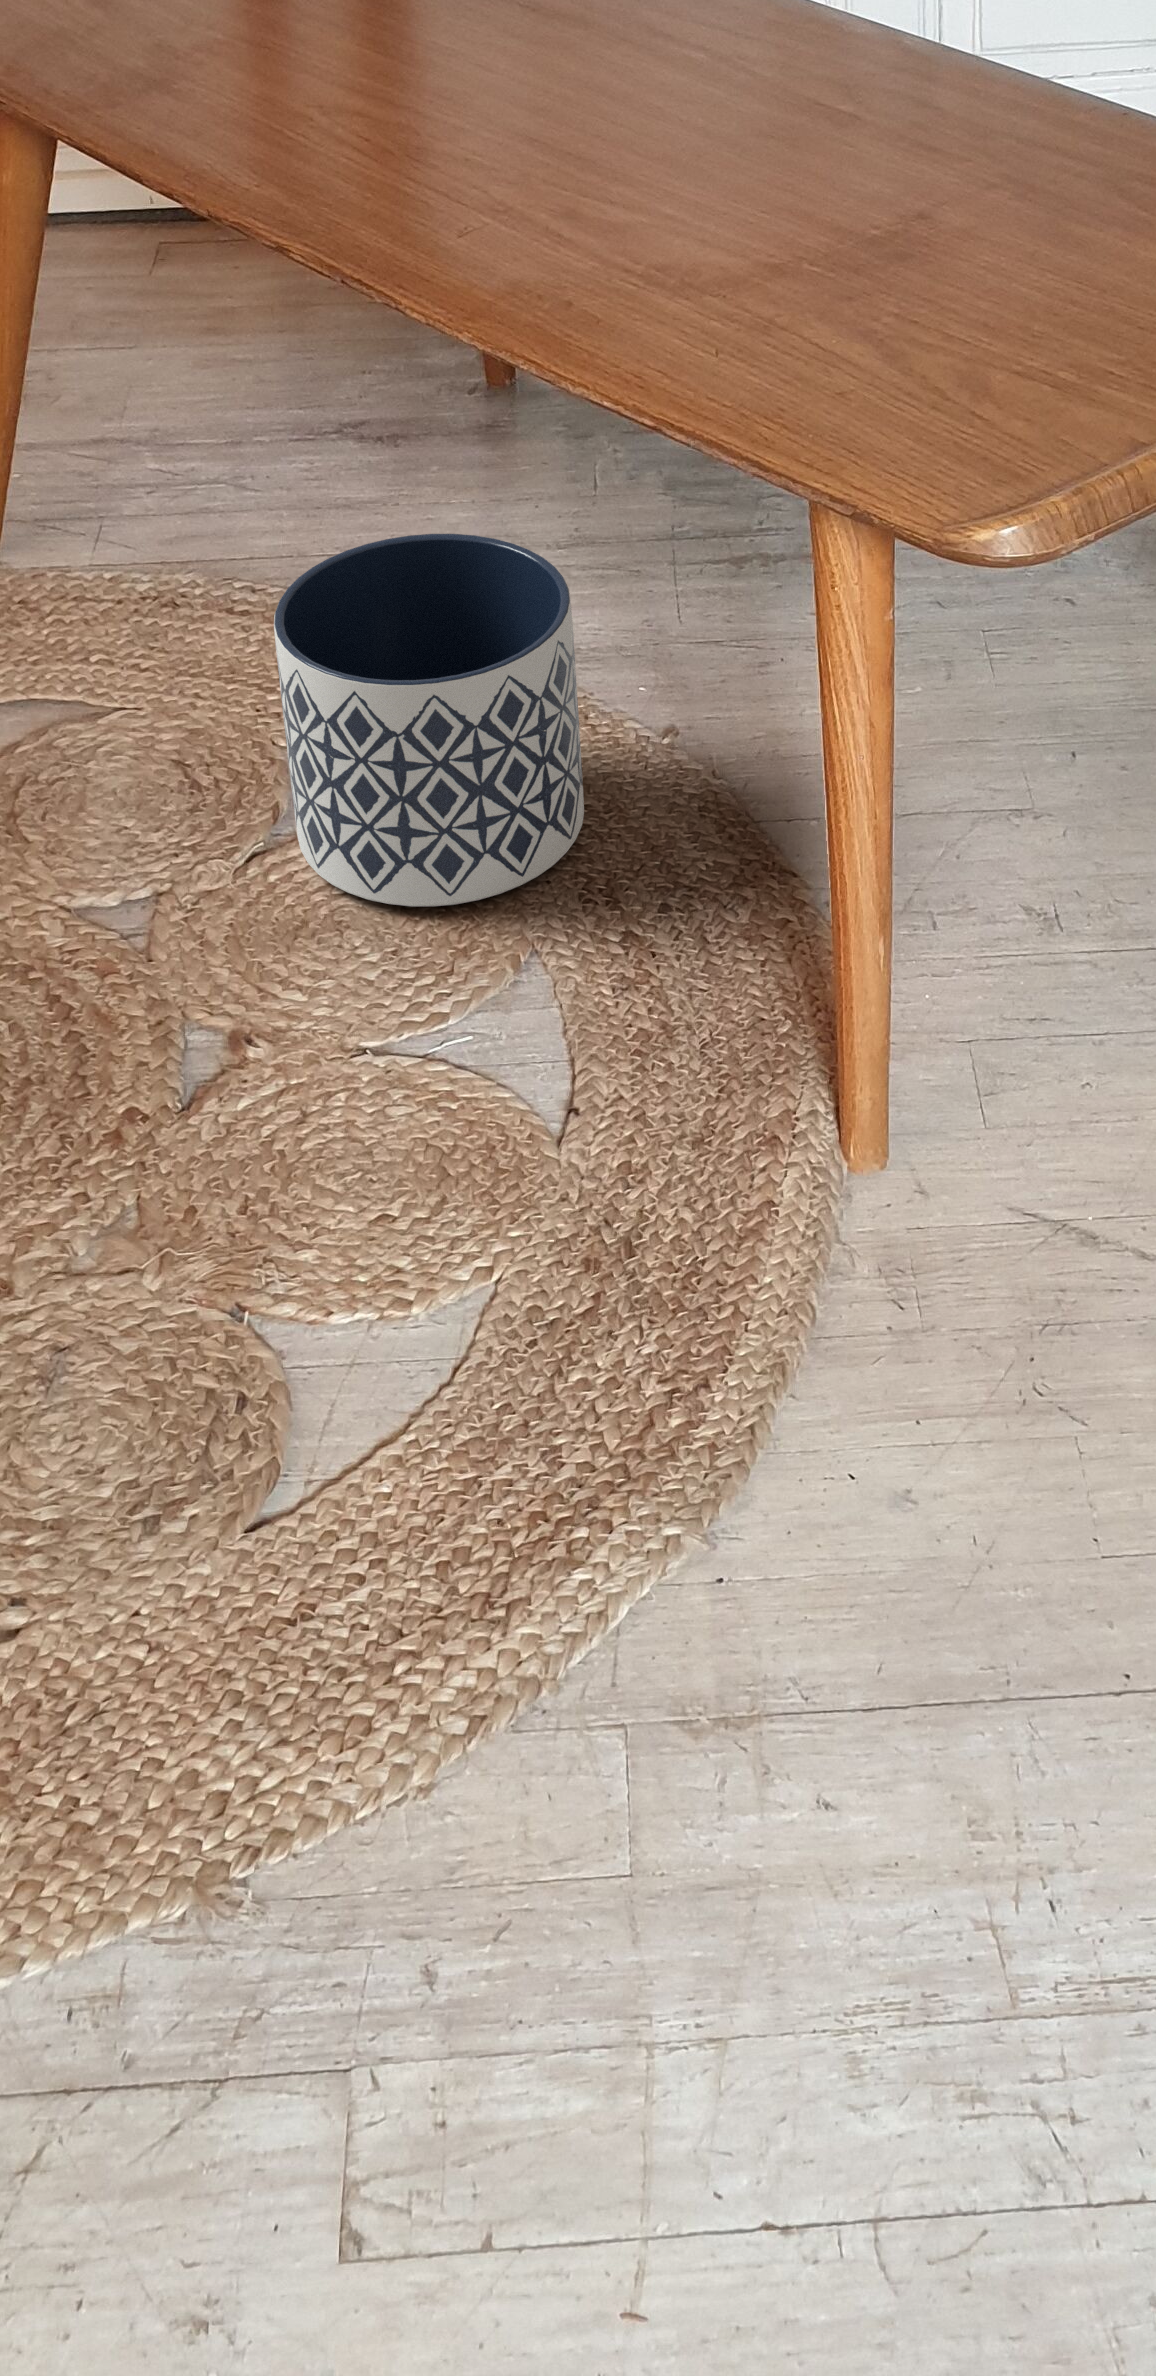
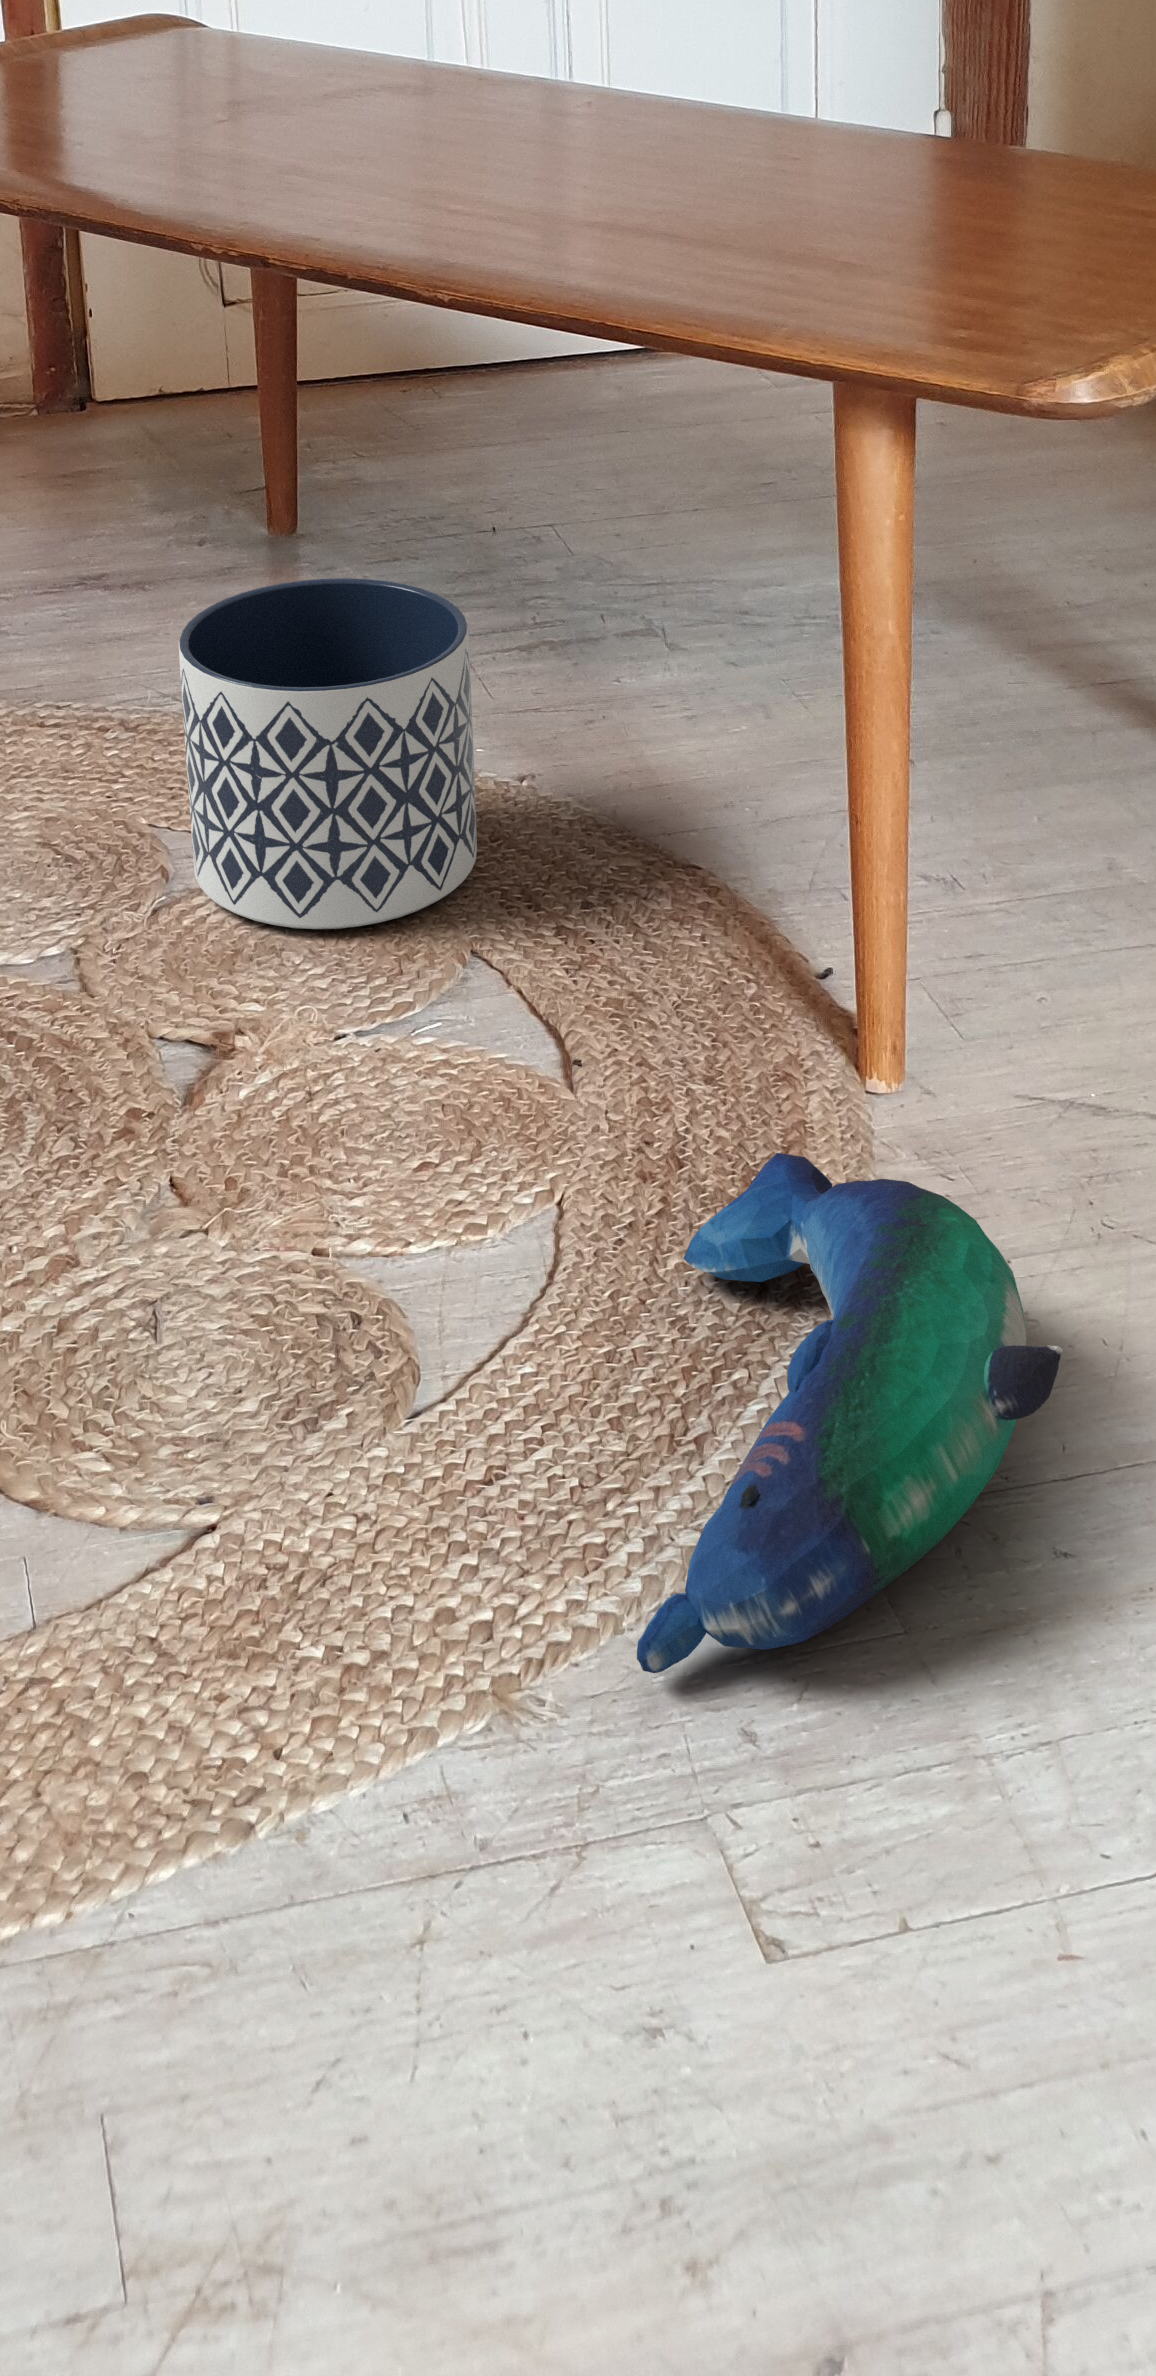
plush toy: none [337,1283,844,1893] -> present [637,1153,1063,1673]

